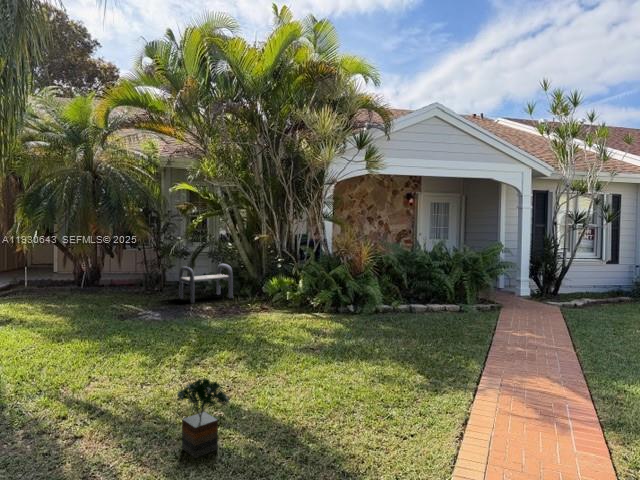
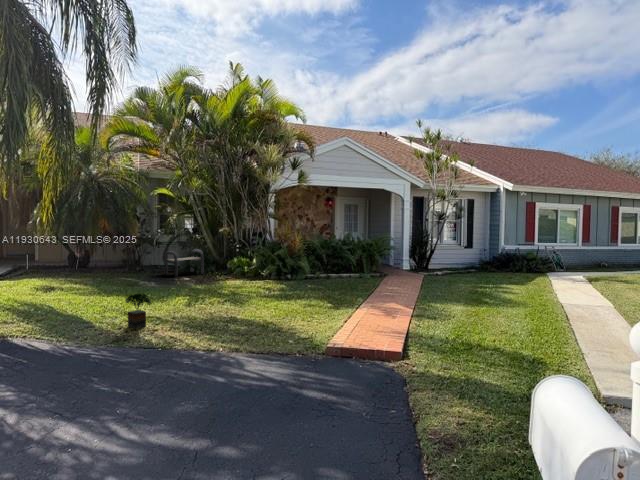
potted tree: present [177,379,229,458] -> present [126,294,151,329]

